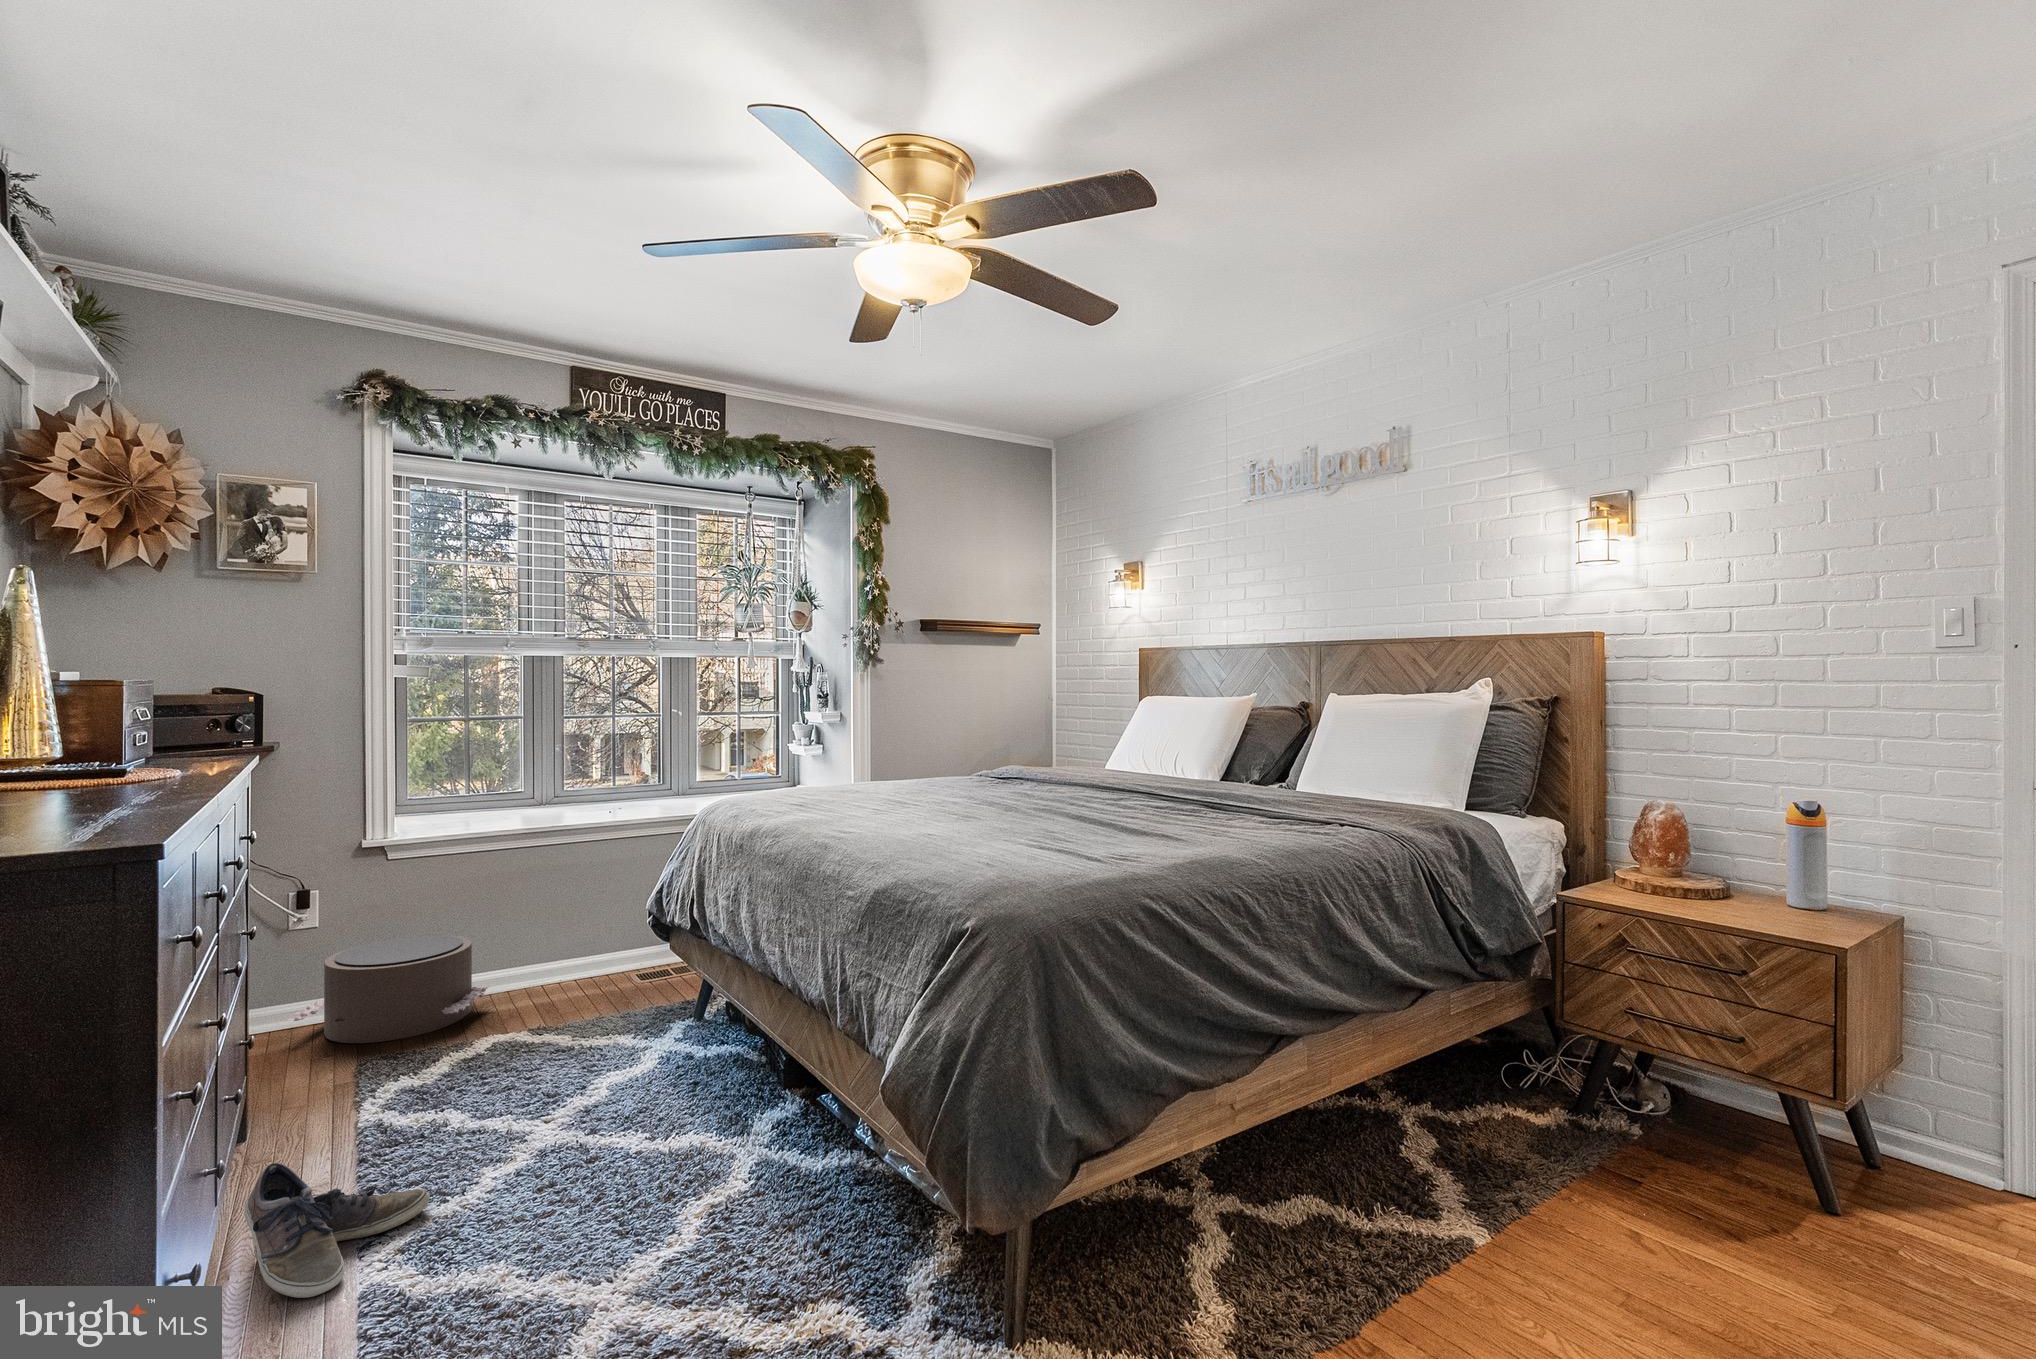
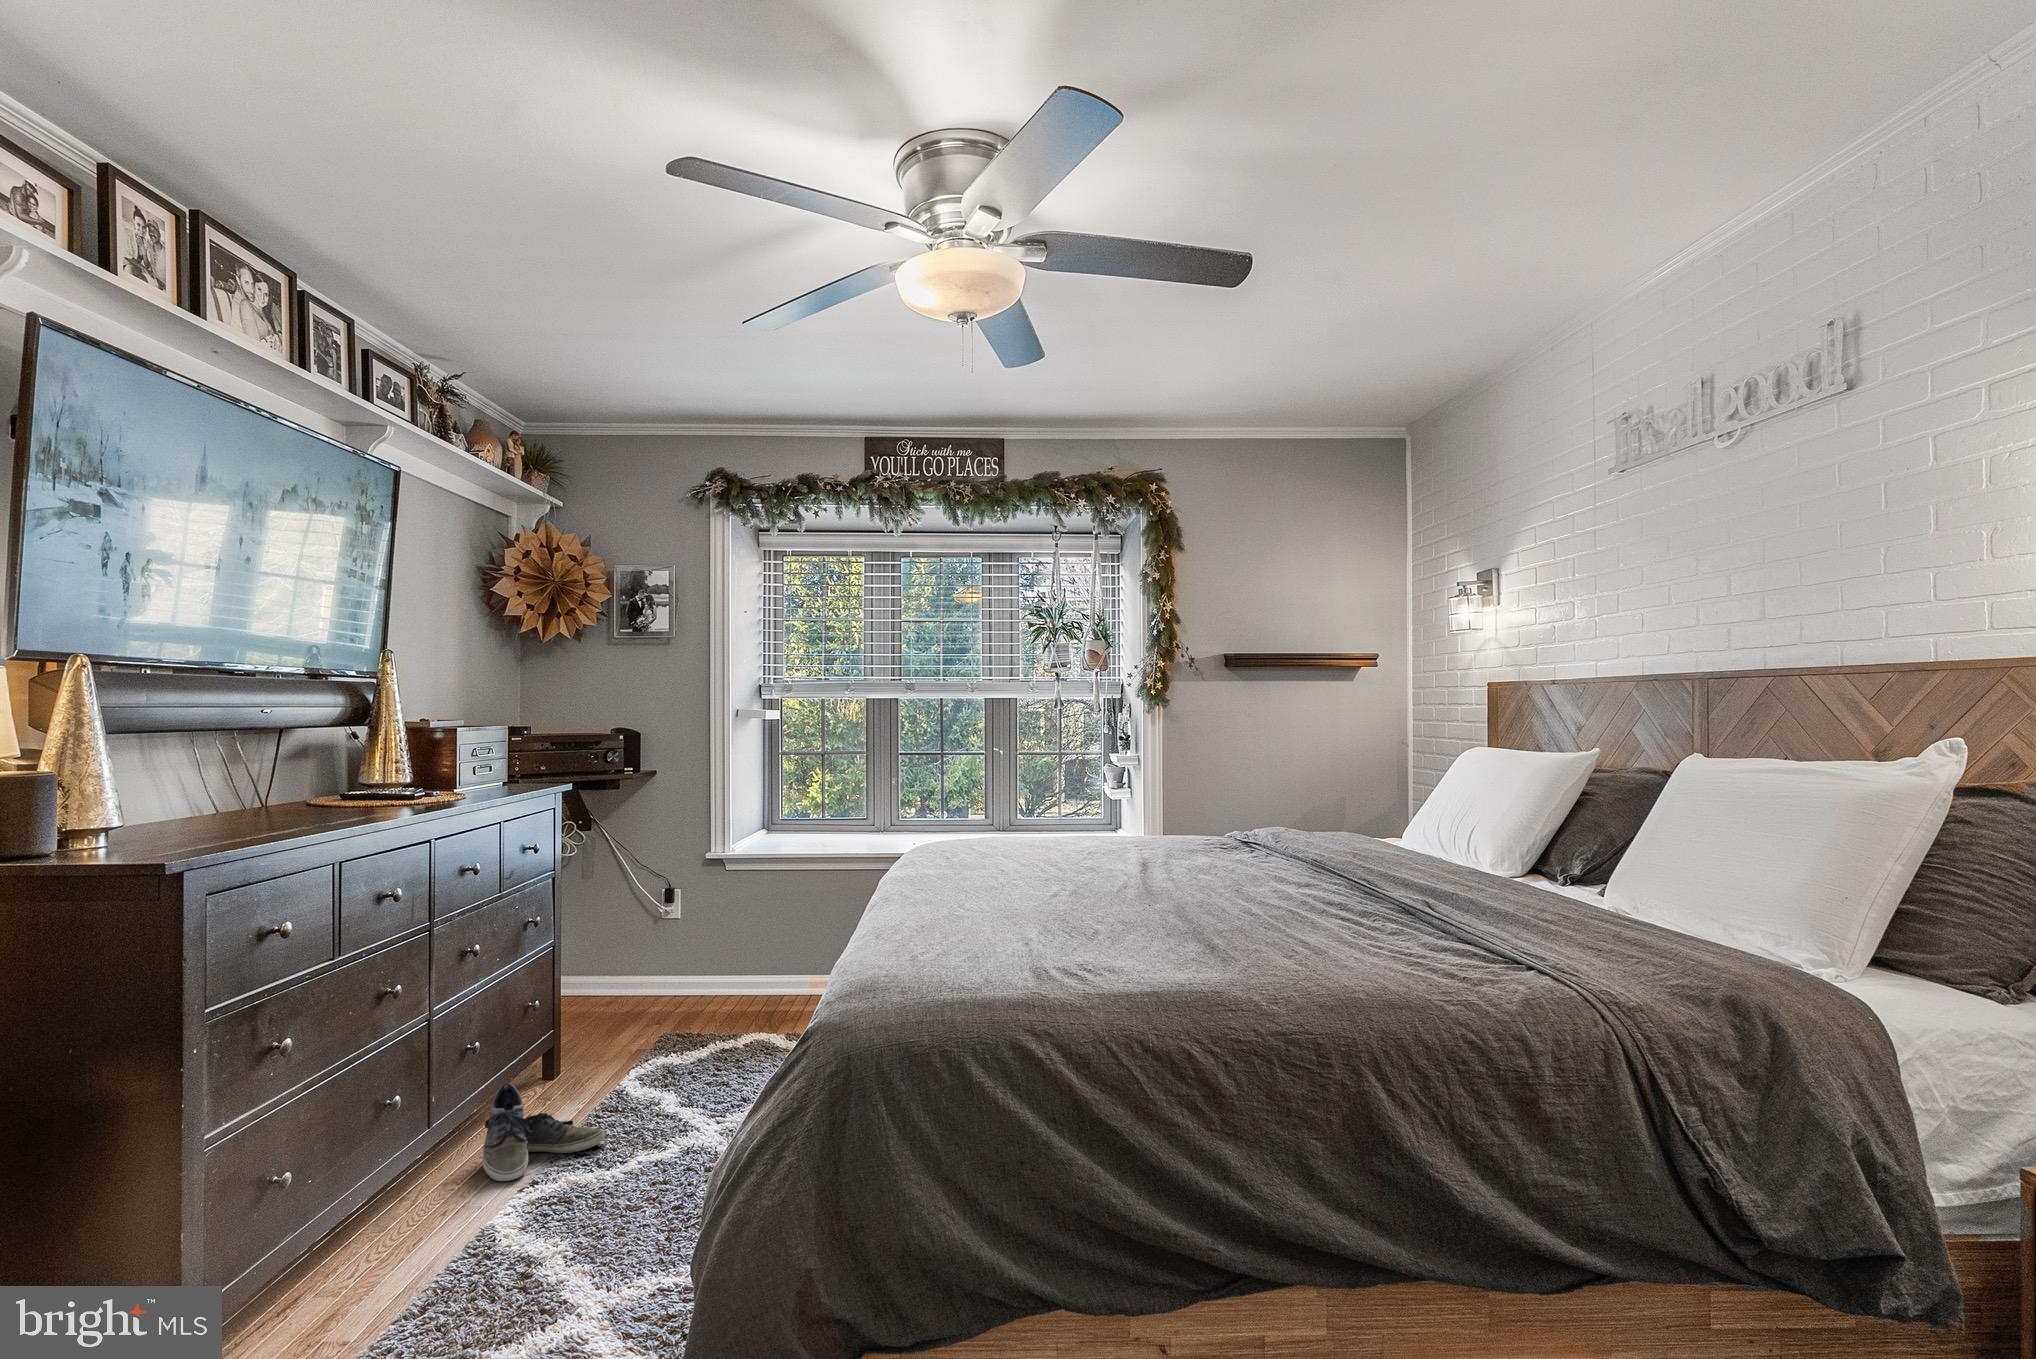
pouf: present [289,935,489,1043] -> none [641,939,780,1021]

